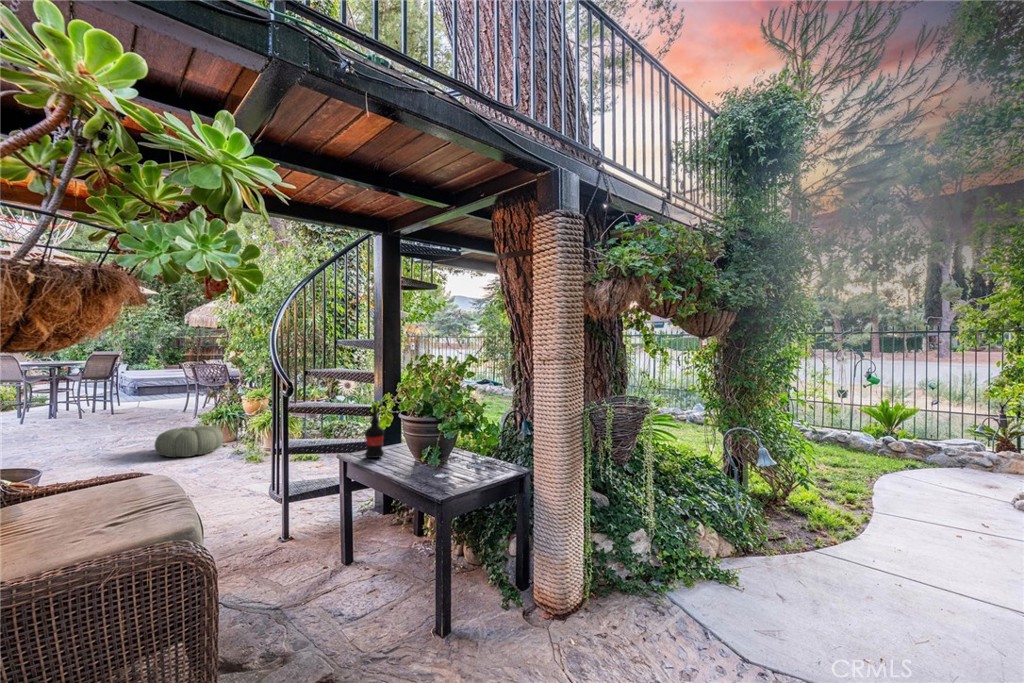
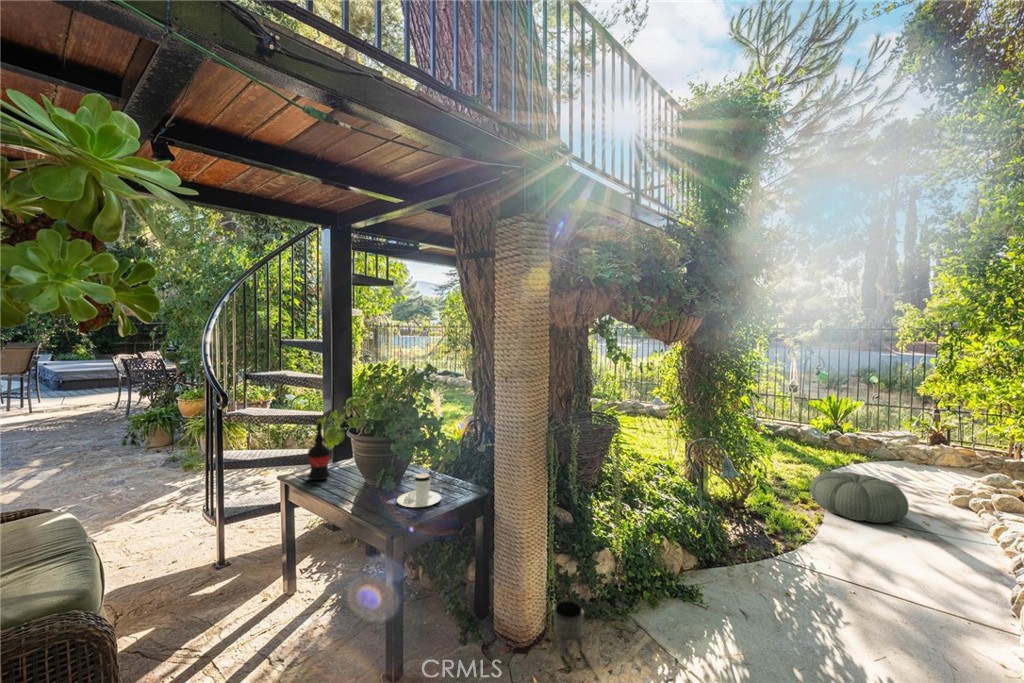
pouf: present [155,426,224,457] -> present [810,472,909,523]
coffee cup: none [444,451,485,480] -> present [397,473,441,507]
planter: none [590,573,619,626] -> present [554,600,584,657]

